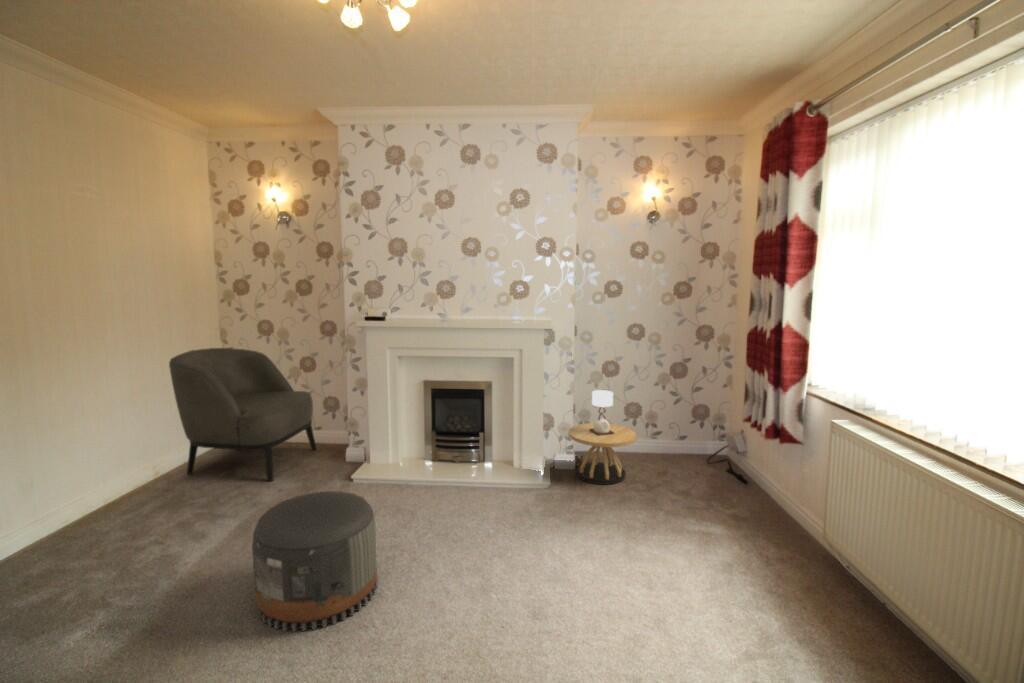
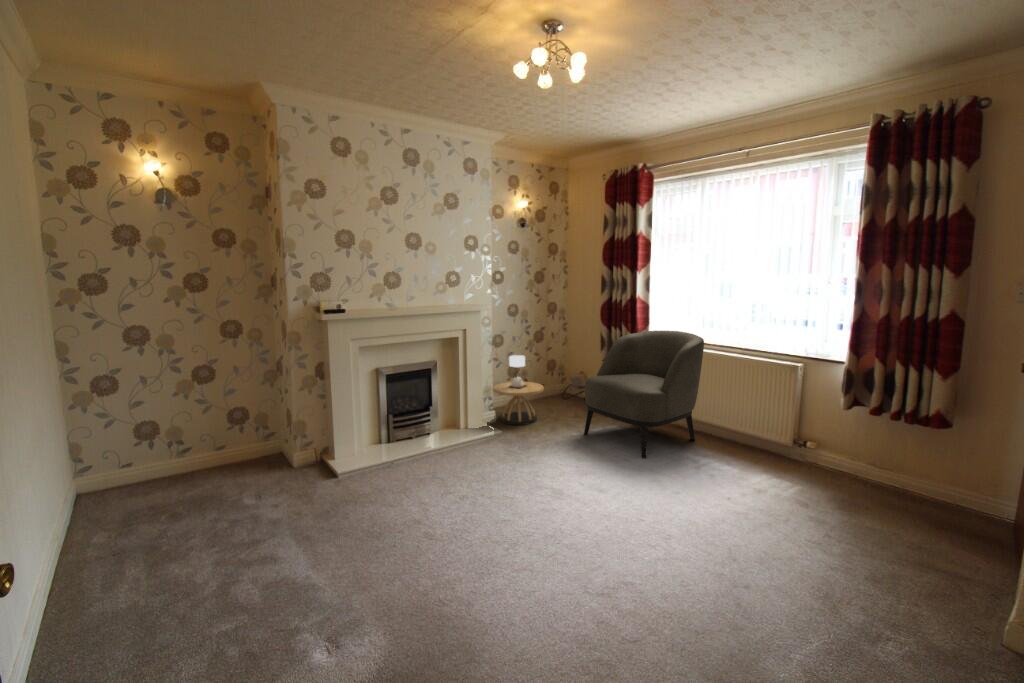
armchair: present [169,348,316,481] -> present [584,331,704,458]
pouf: present [252,491,377,631] -> none [421,452,526,574]

